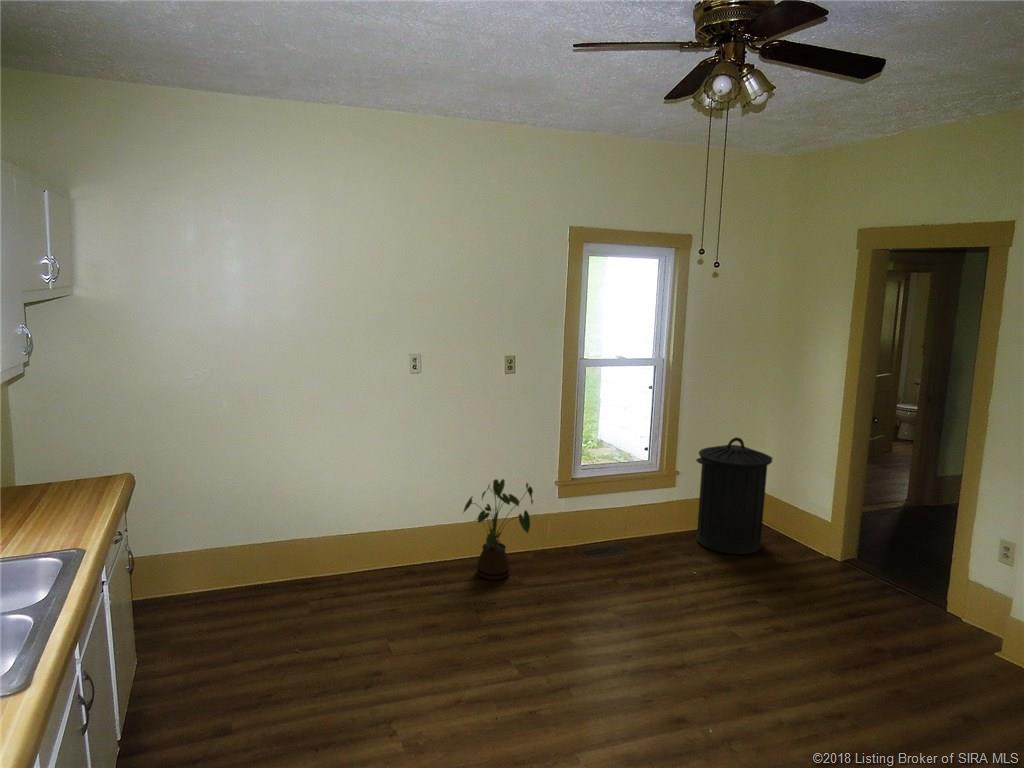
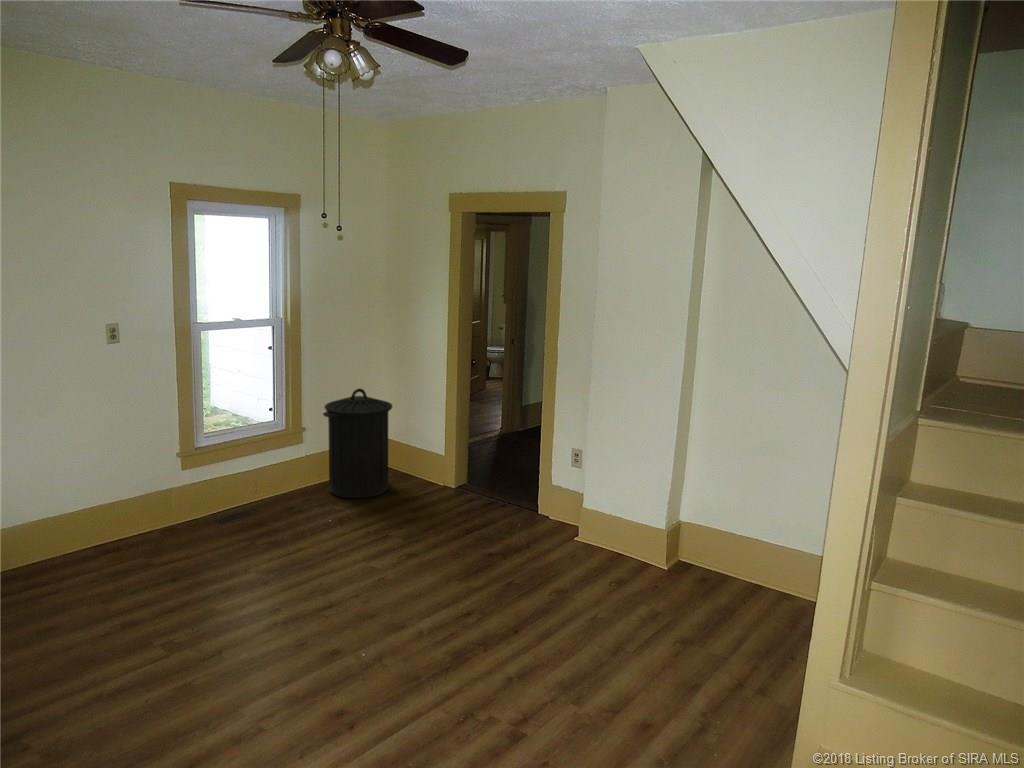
house plant: present [464,479,533,580] -> none [63,460,154,573]

